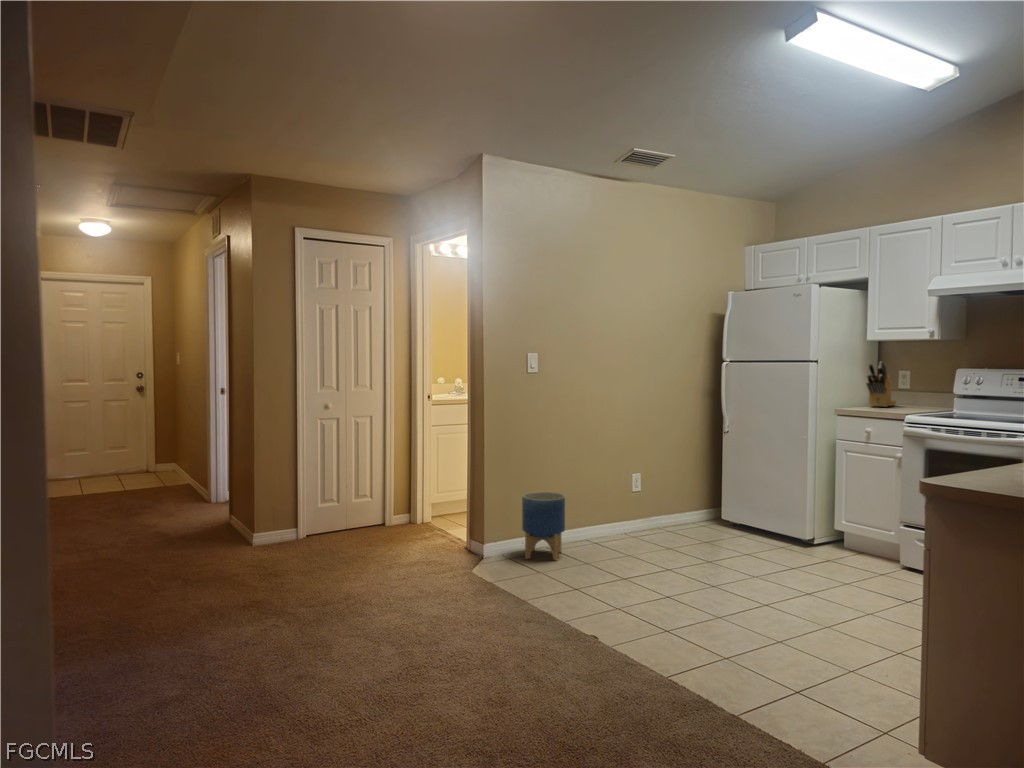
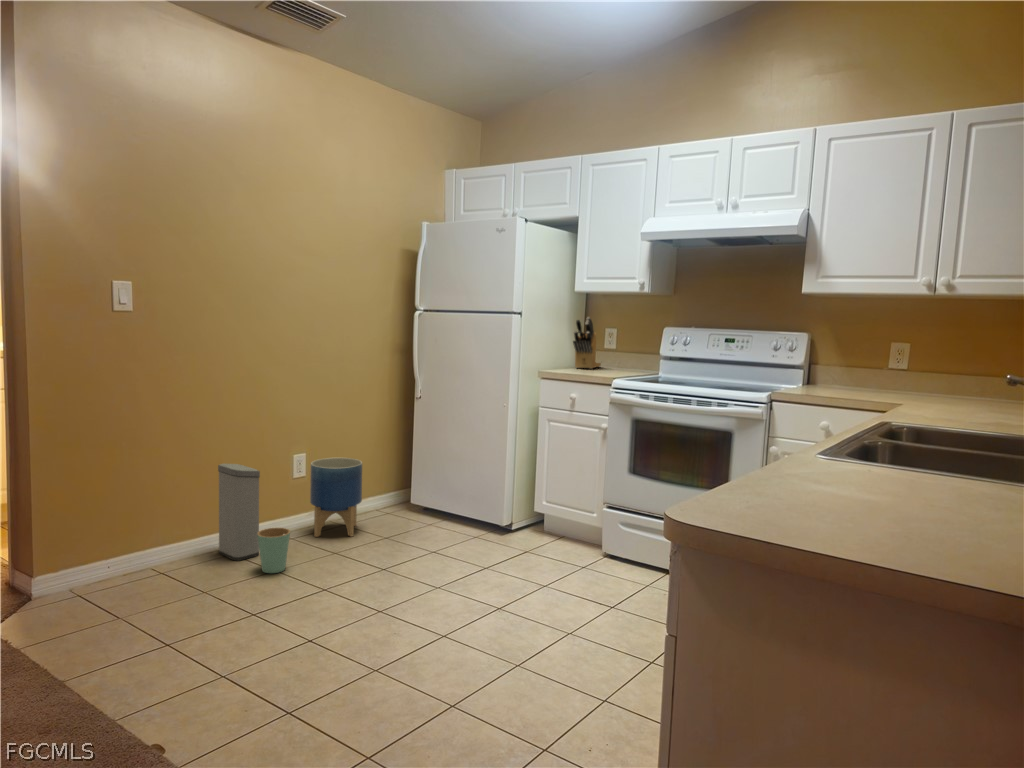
trash can: none [587,478,641,556] -> present [218,464,290,573]
planter: present [522,492,565,561] -> present [310,458,362,537]

